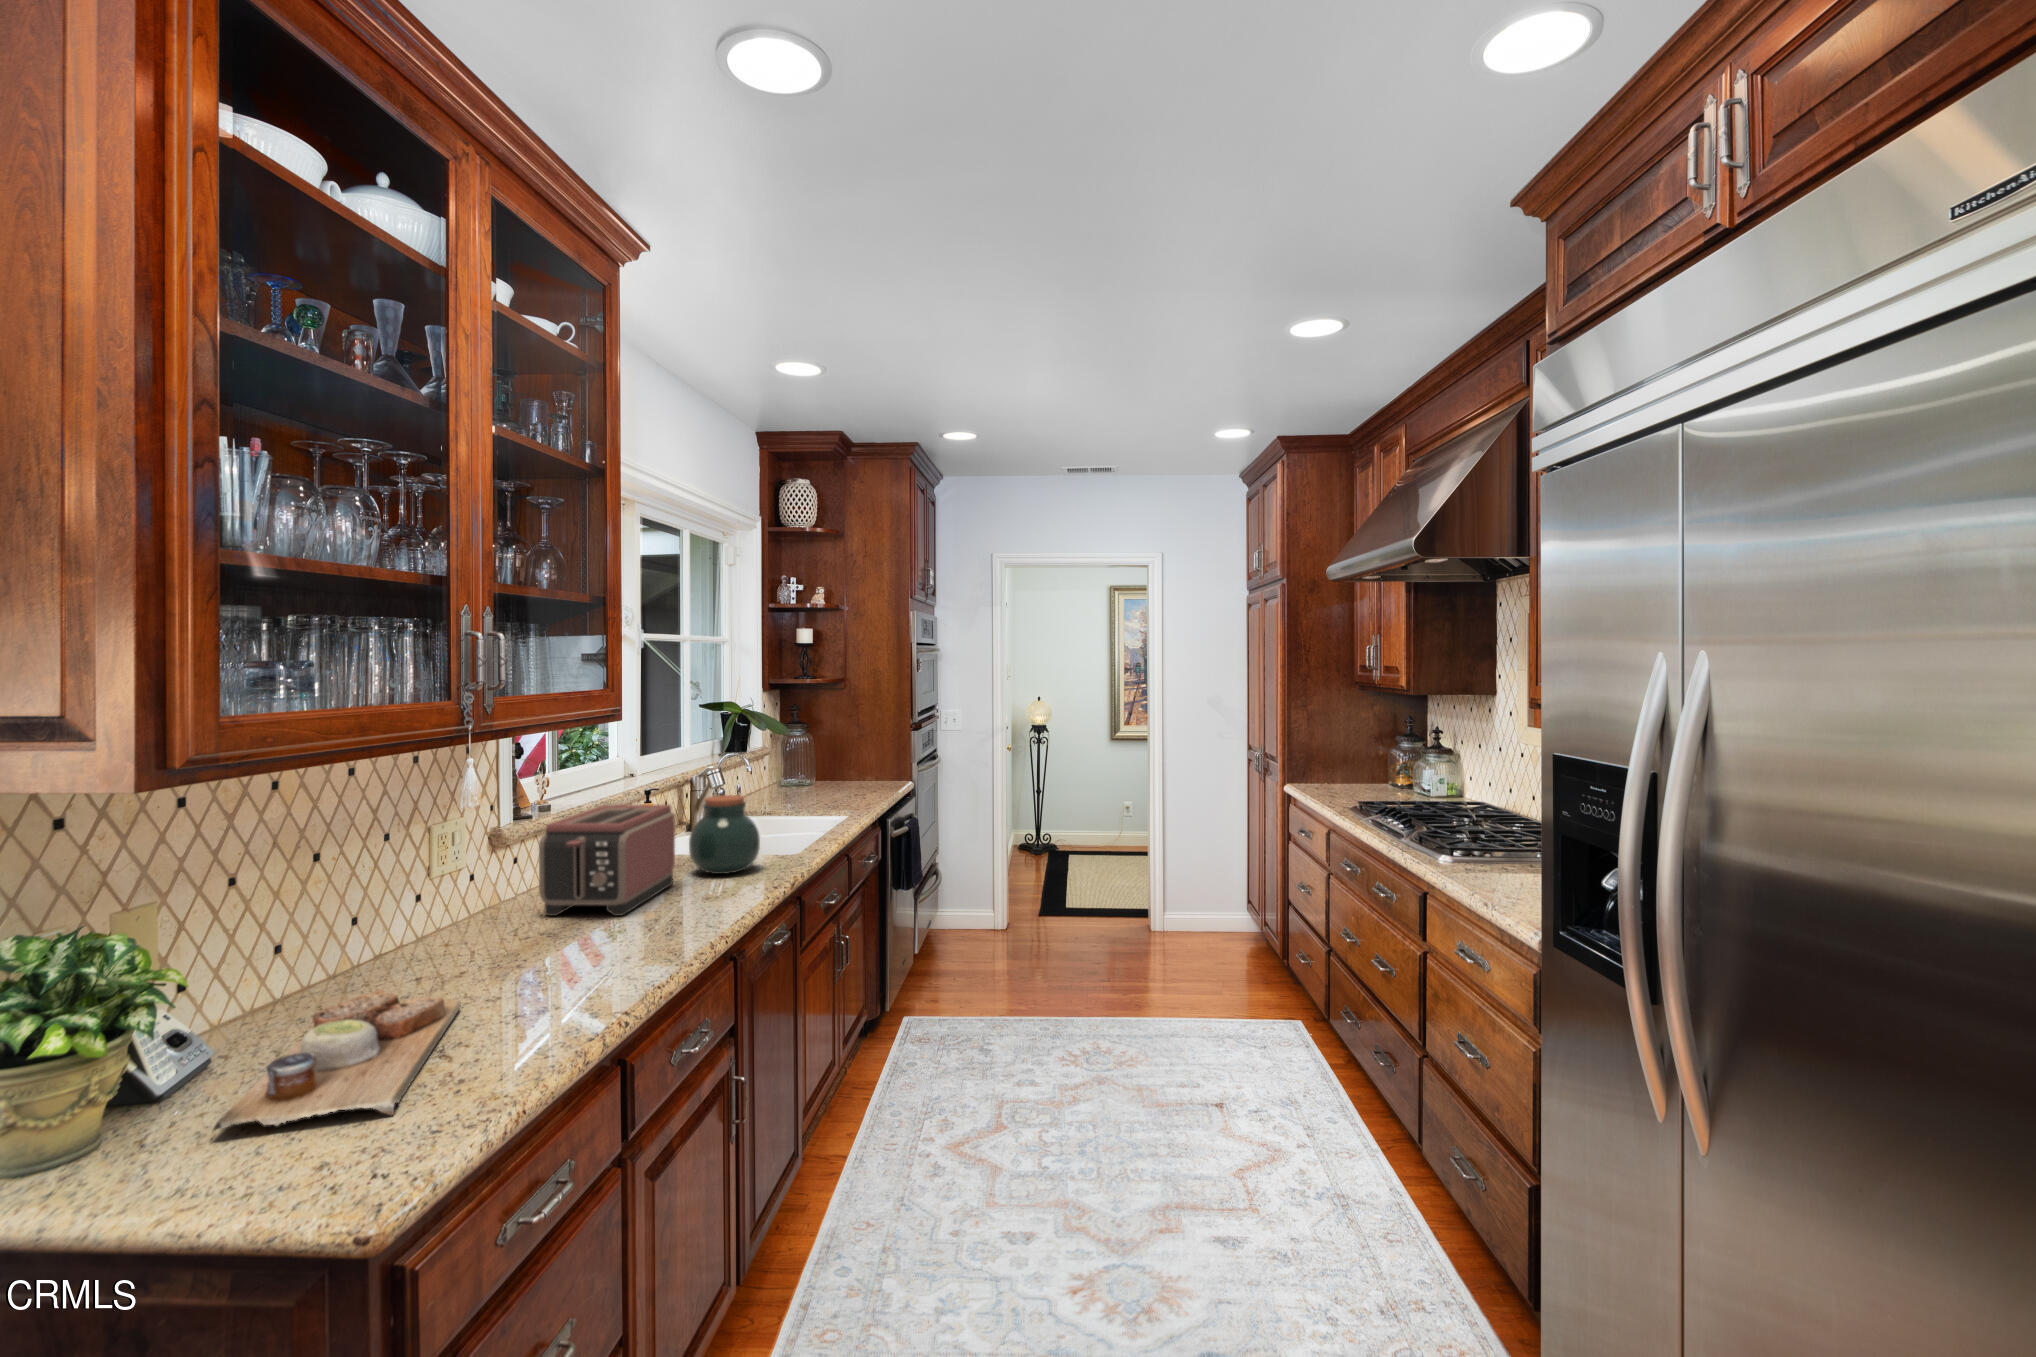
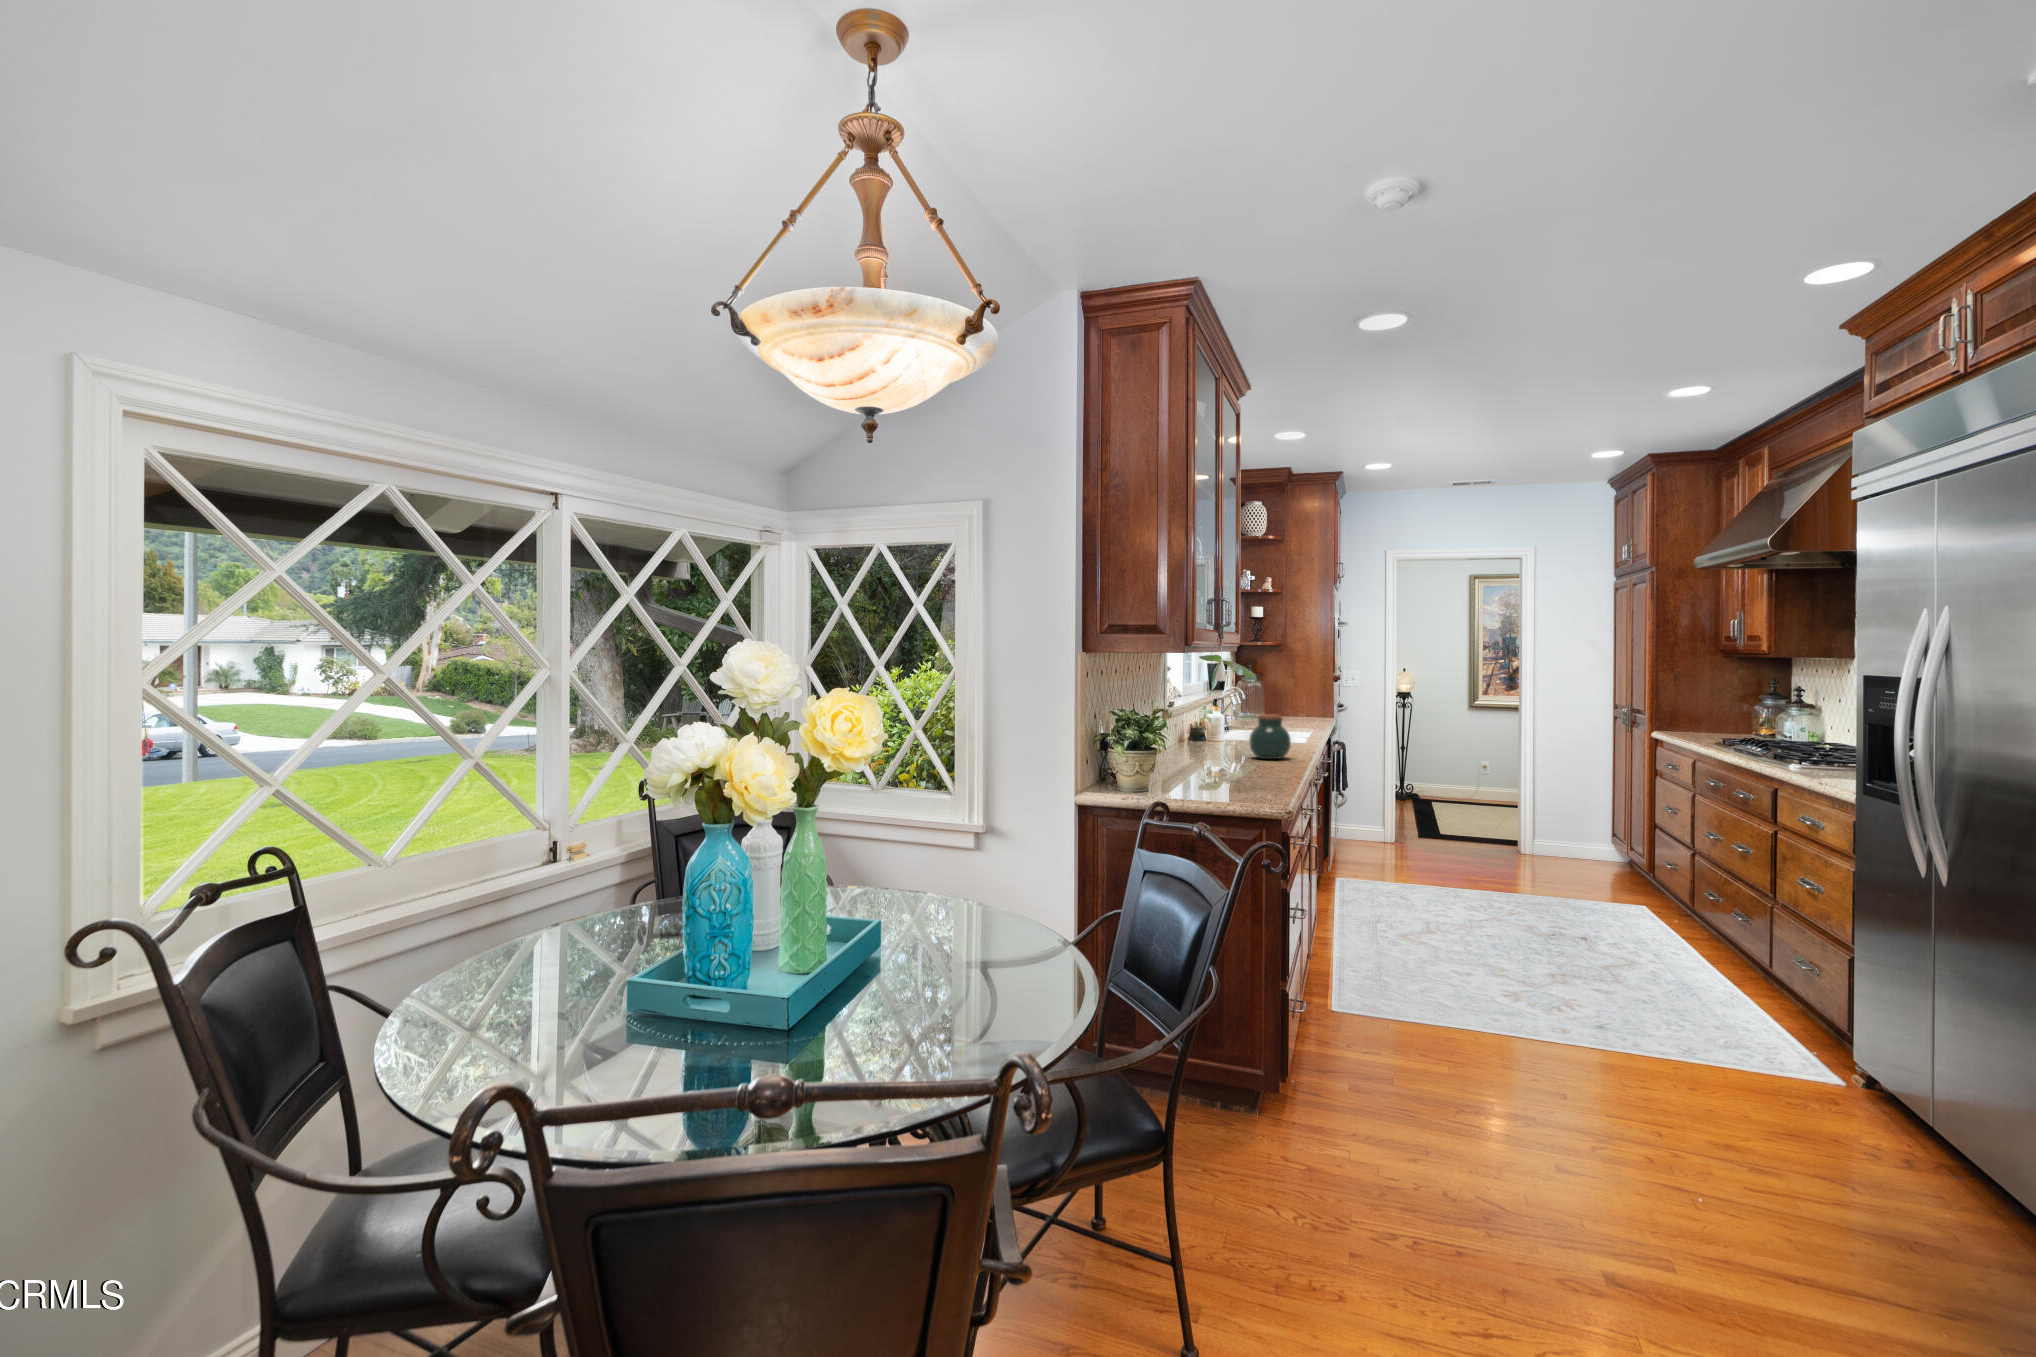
toaster: present [539,805,675,916] -> none [1198,715,1251,770]
cutting board: present [213,989,460,1131] -> none [1175,778,1256,809]

